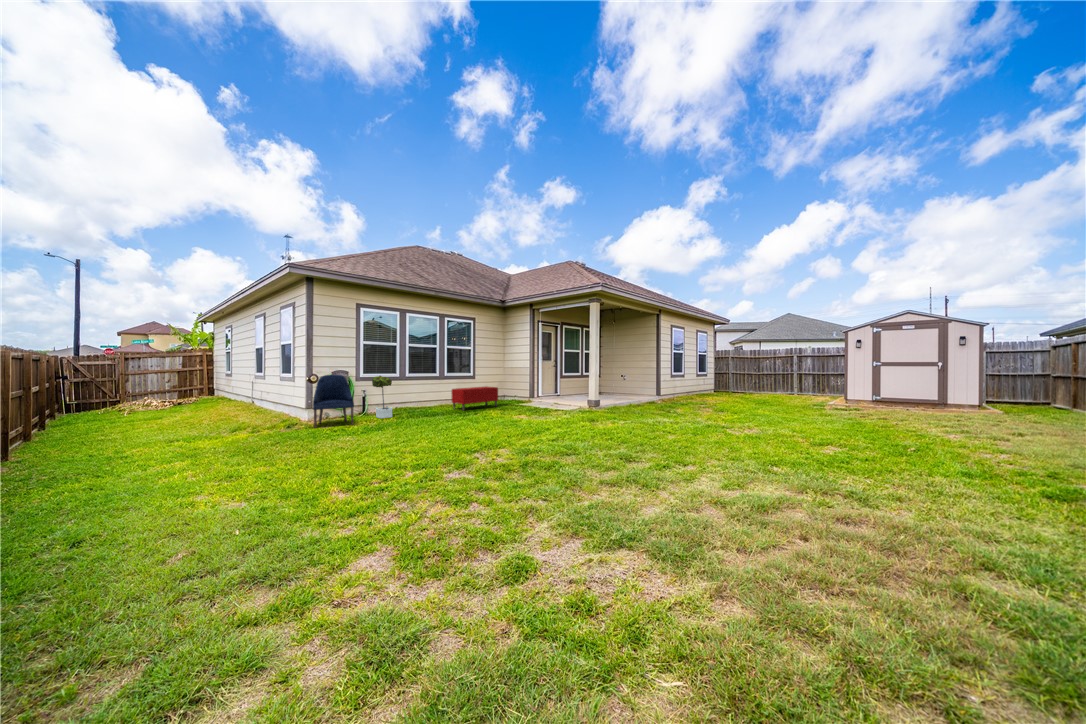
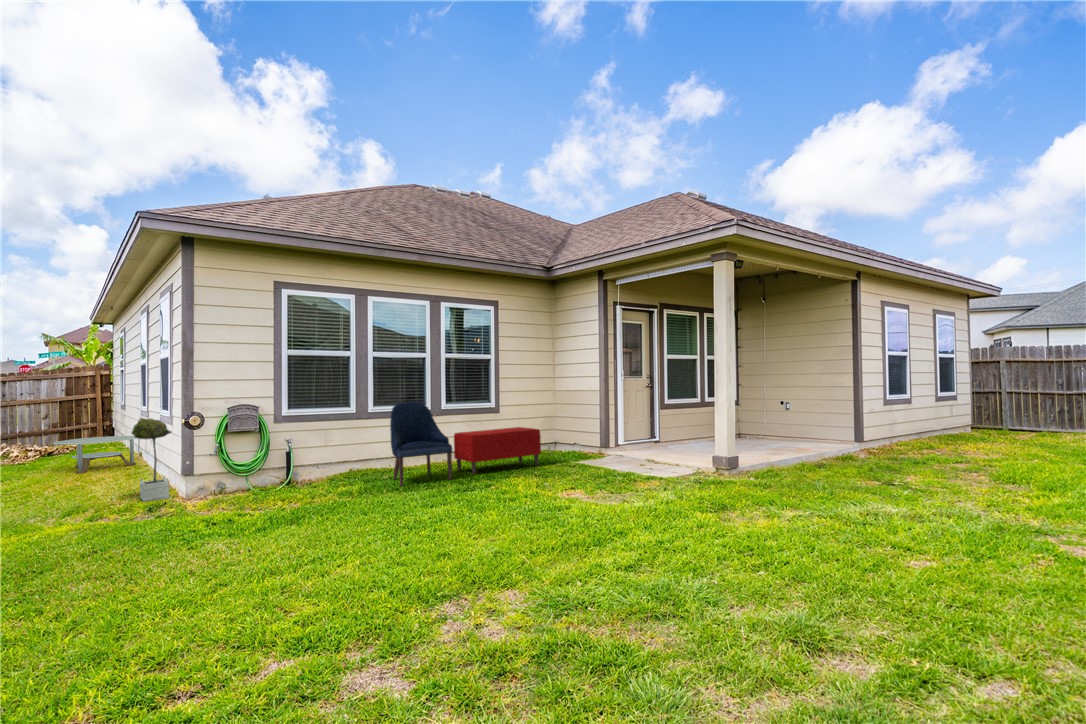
chair: present [313,375,354,428] -> present [390,402,452,486]
potted tree: present [372,376,392,418] -> present [131,418,171,502]
round table: none [199,391,253,413] -> present [53,436,136,474]

